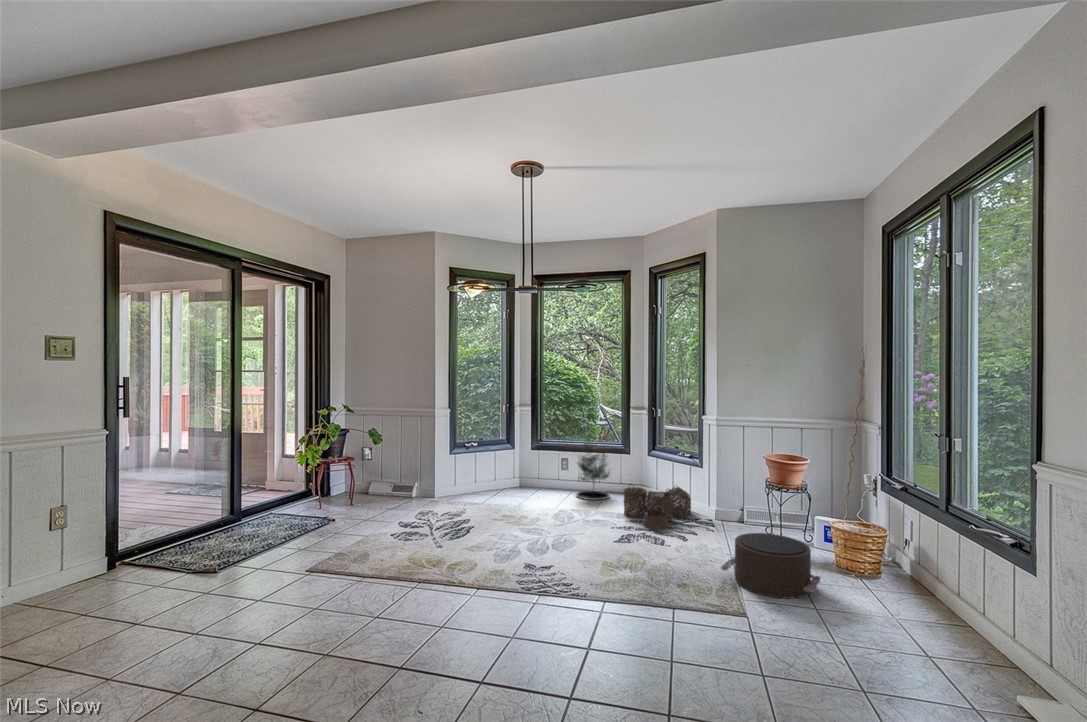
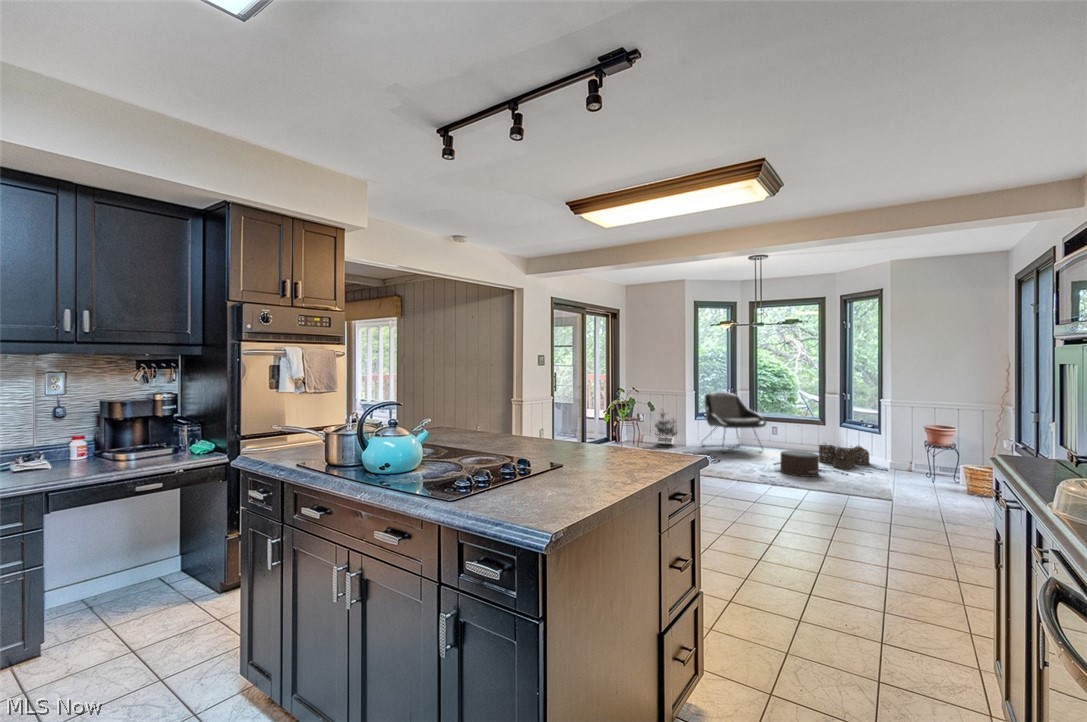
lounge chair: none [459,409,553,511] -> present [702,392,766,453]
potted tree: present [577,443,610,500] -> present [655,413,677,448]
pouf: present [721,533,820,599] -> present [773,450,822,477]

